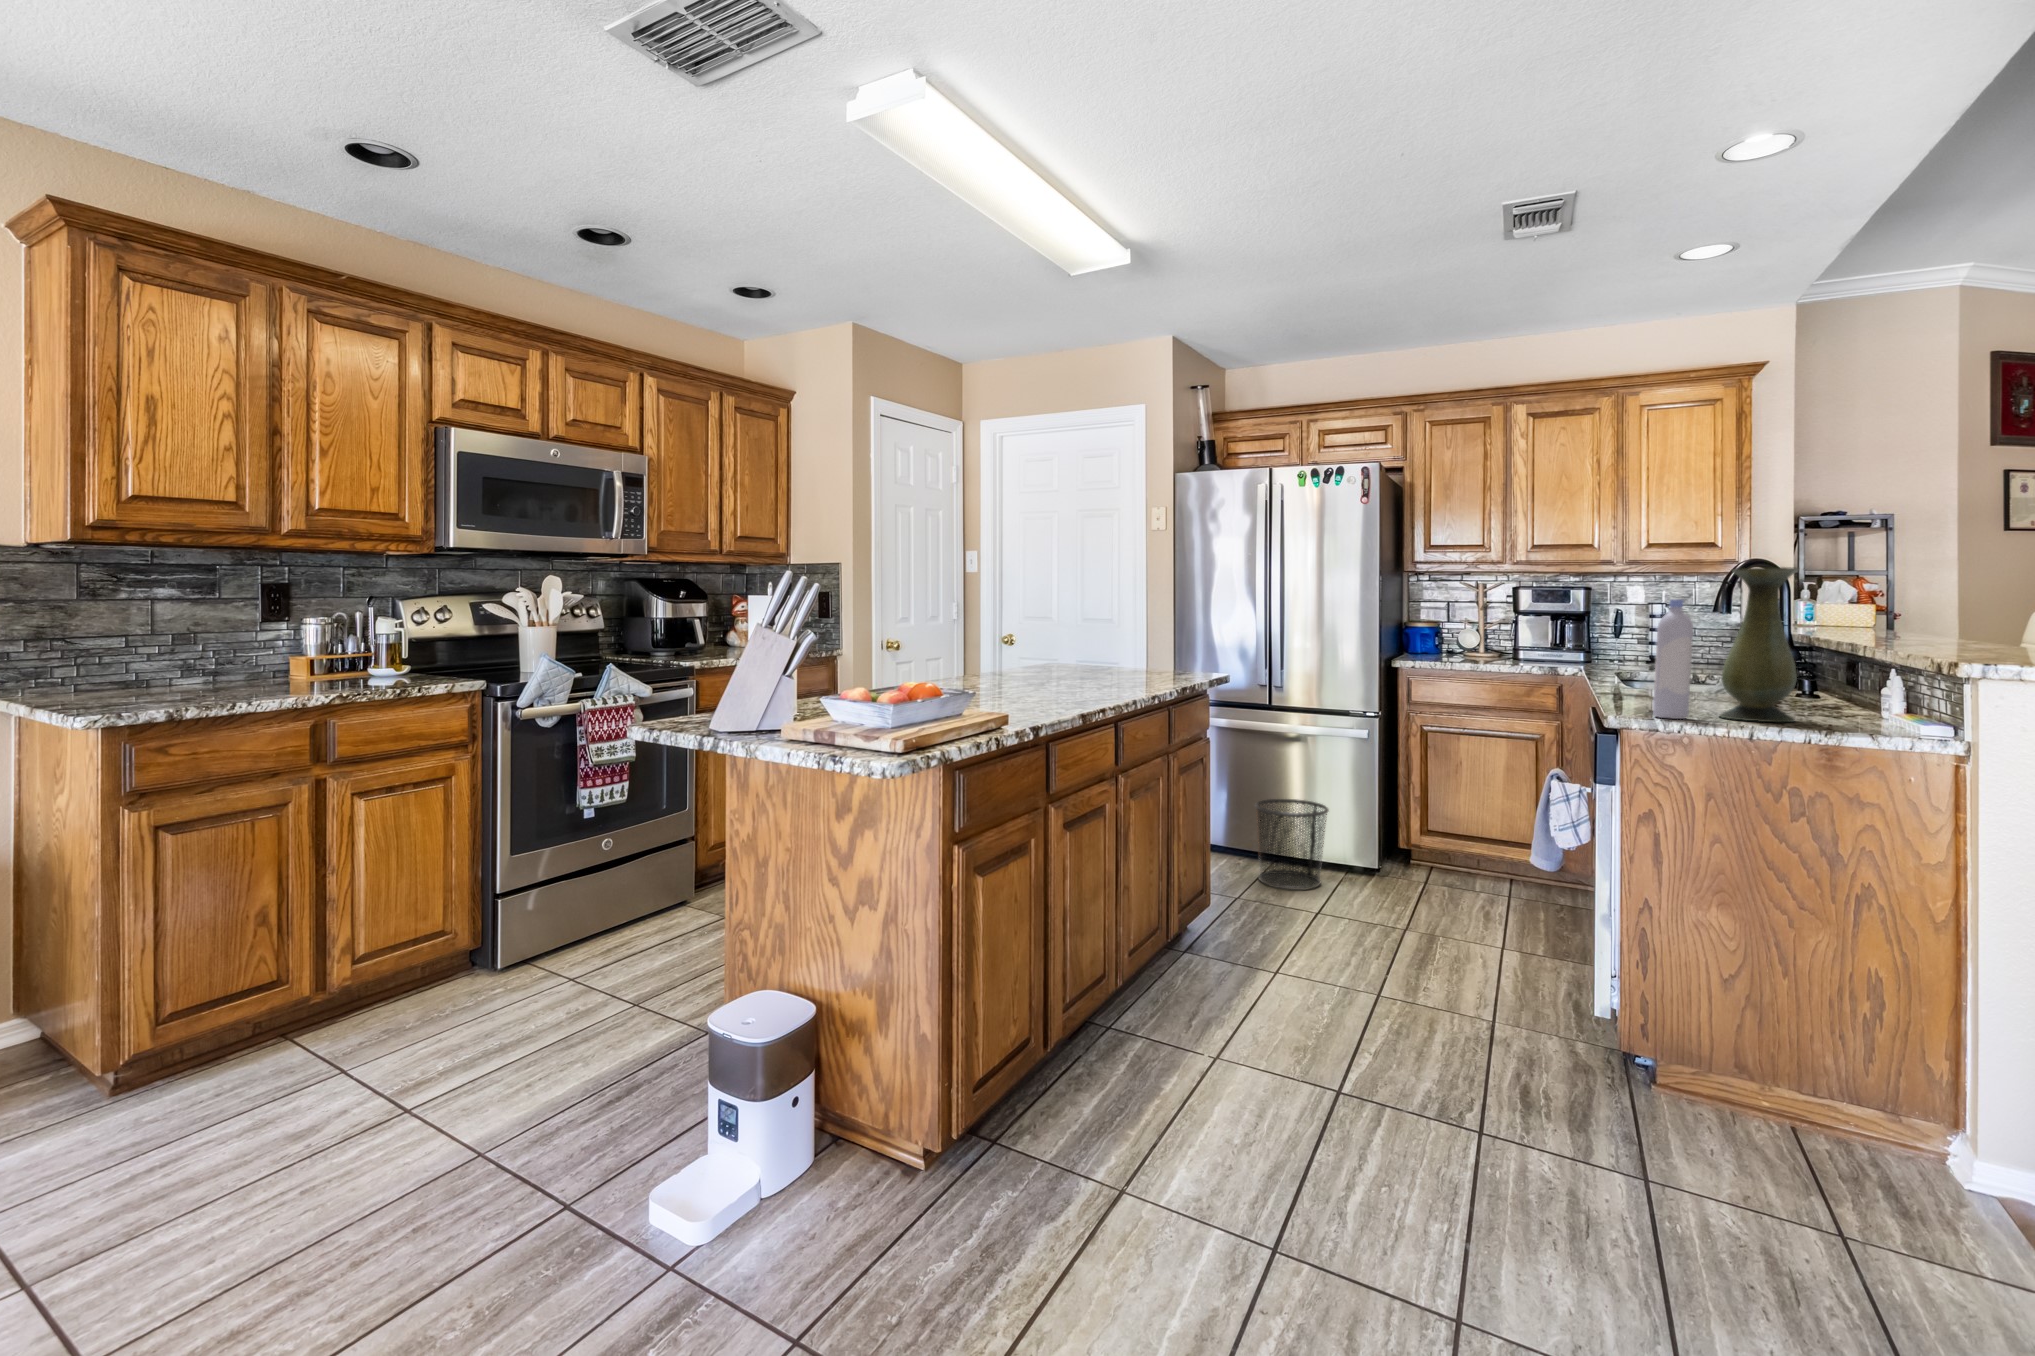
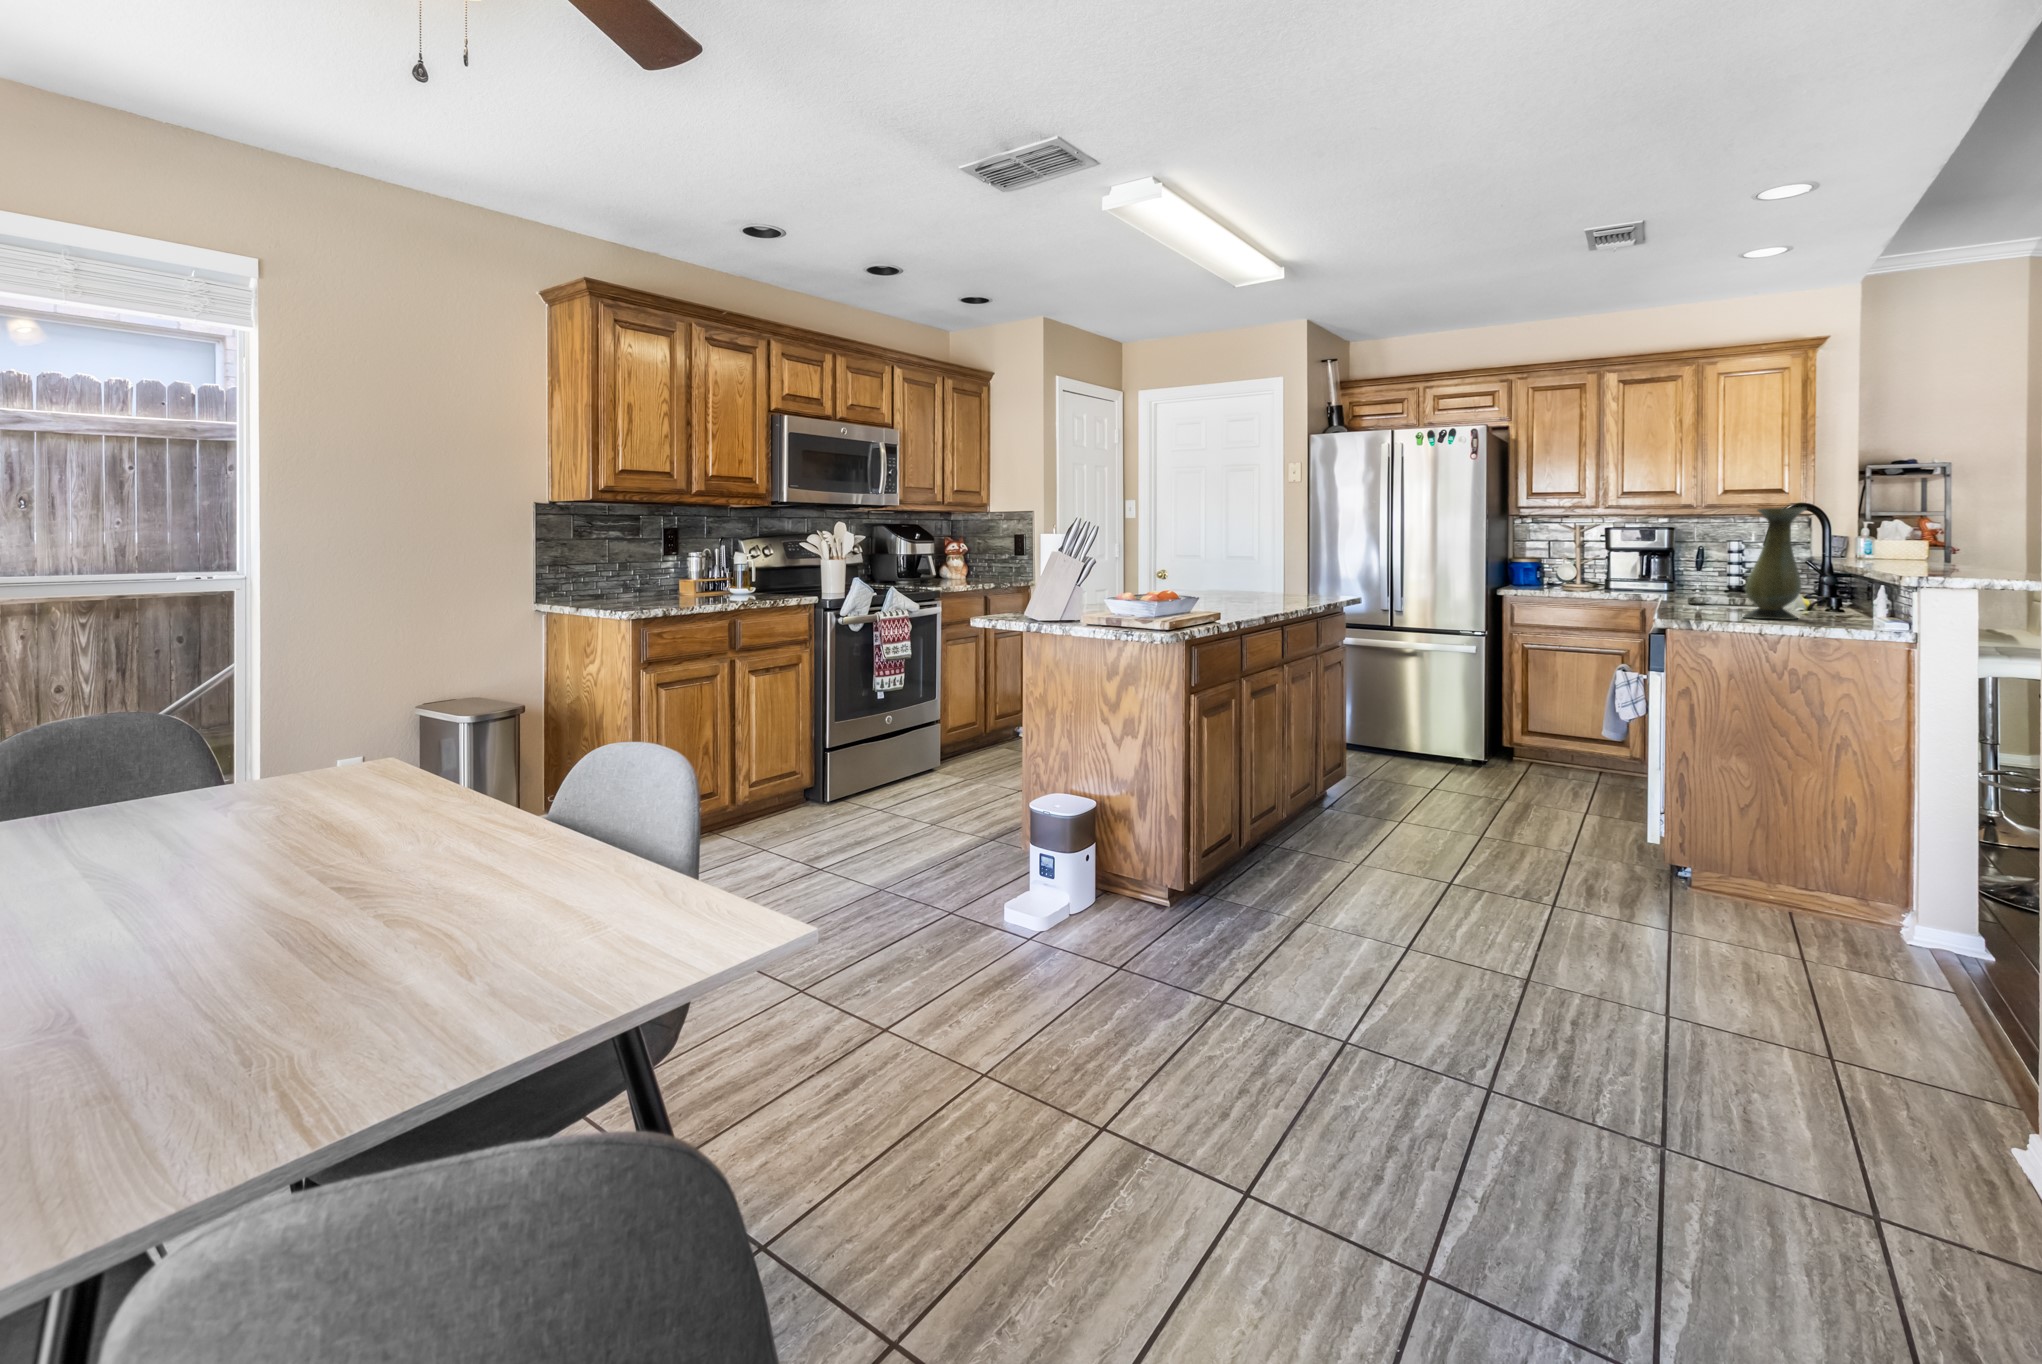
bottle: present [1653,599,1693,719] -> none [1692,531,1724,618]
waste bin: present [1255,799,1329,890] -> none [1376,702,1438,772]

